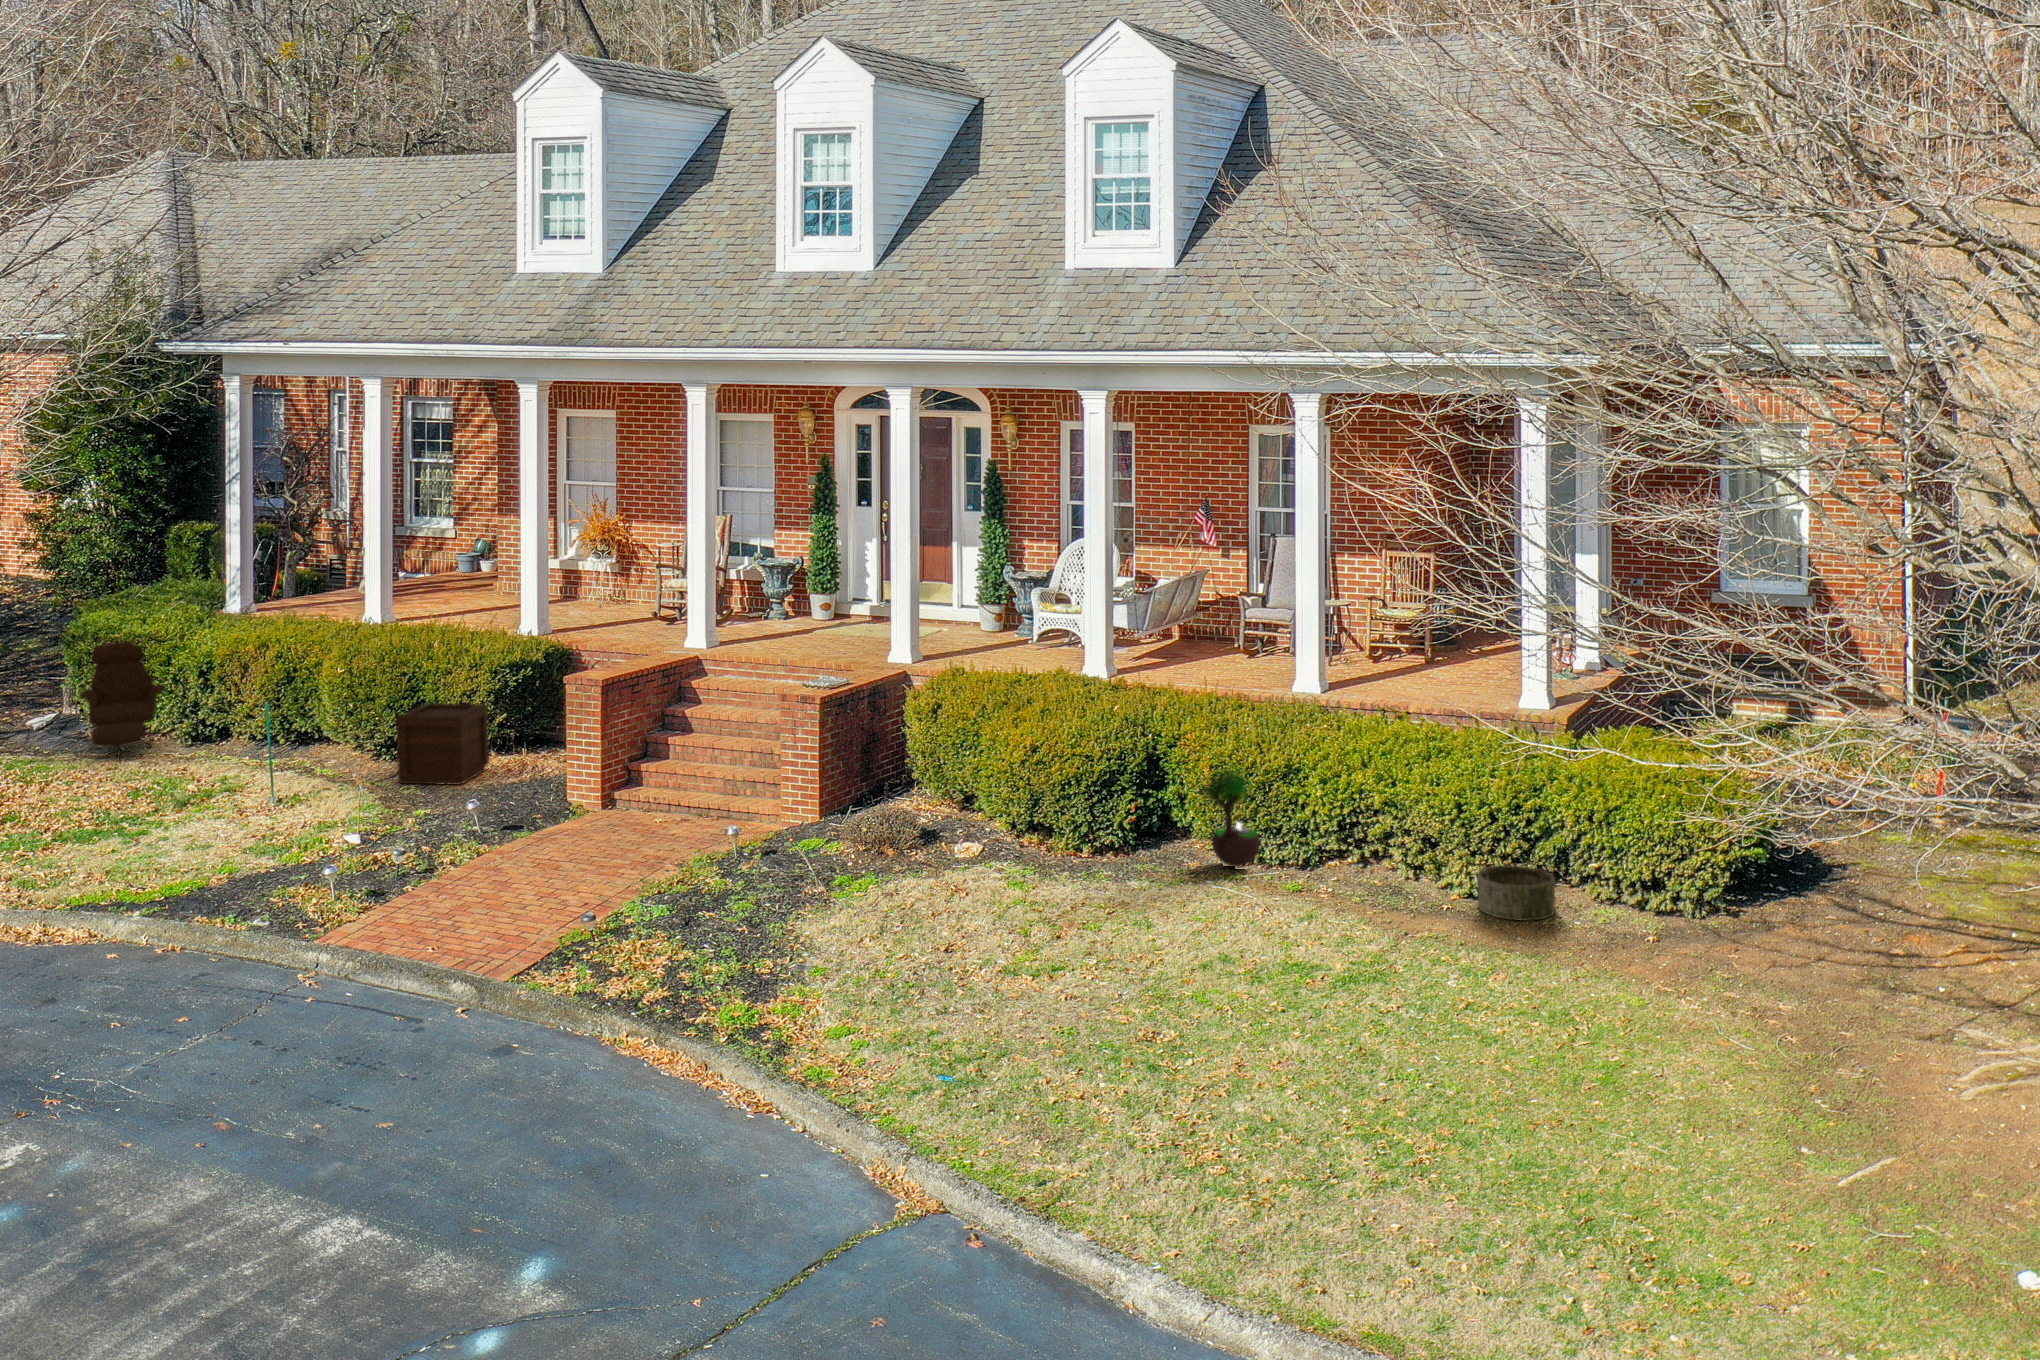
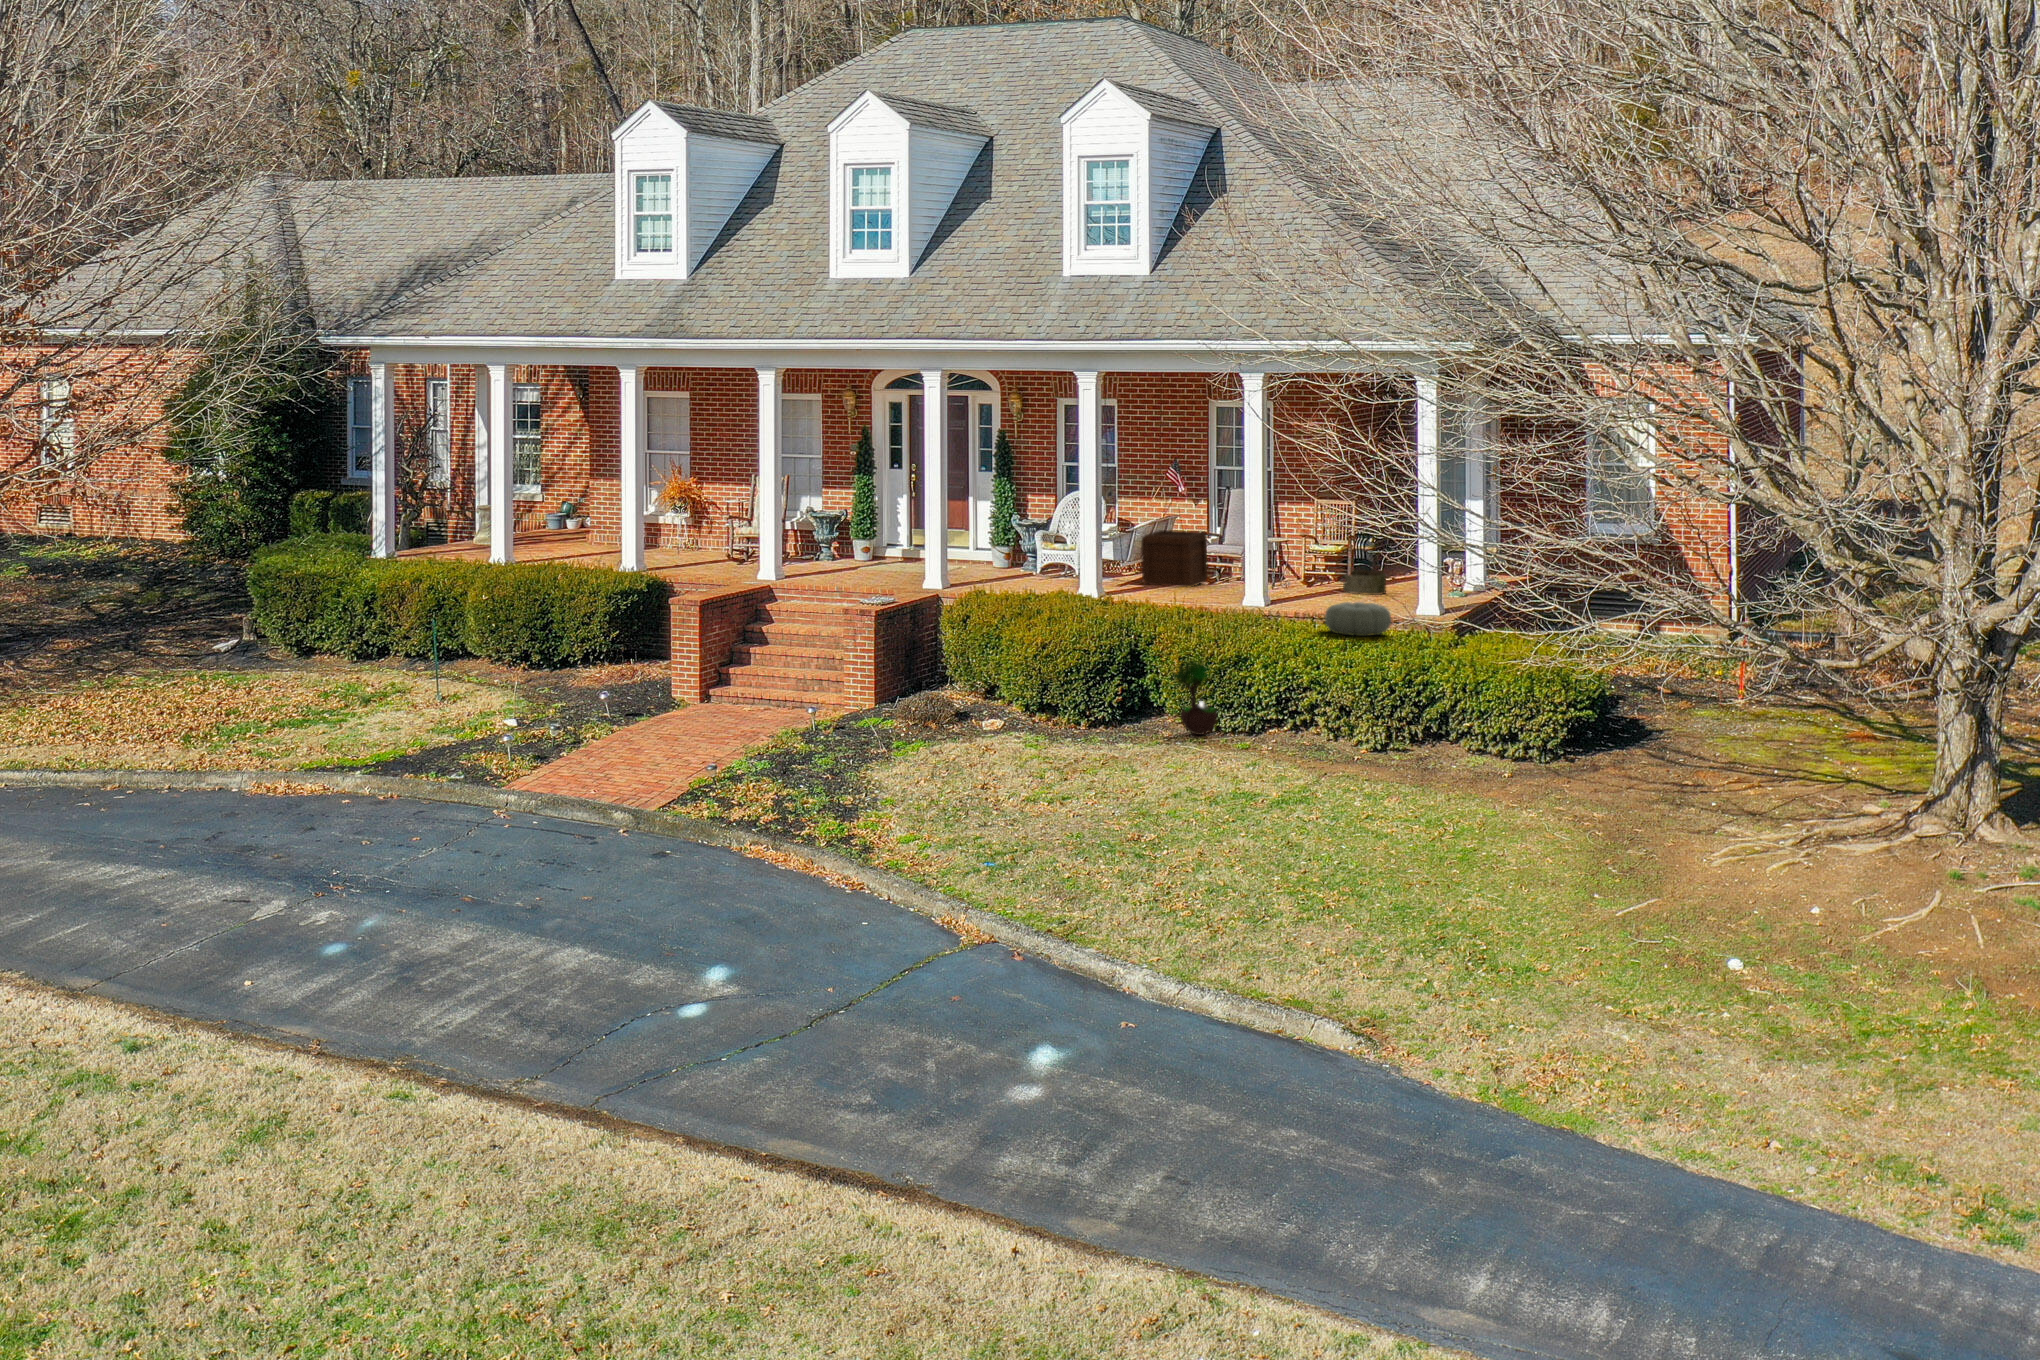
lounge chair: present [79,641,166,760] -> none [270,578,339,671]
pouf: none [1400,694,1487,741] -> present [1325,602,1391,636]
wooden crate: present [396,703,489,785] -> present [1141,530,1208,587]
basket: present [1477,865,1555,921] -> present [1343,570,1386,595]

